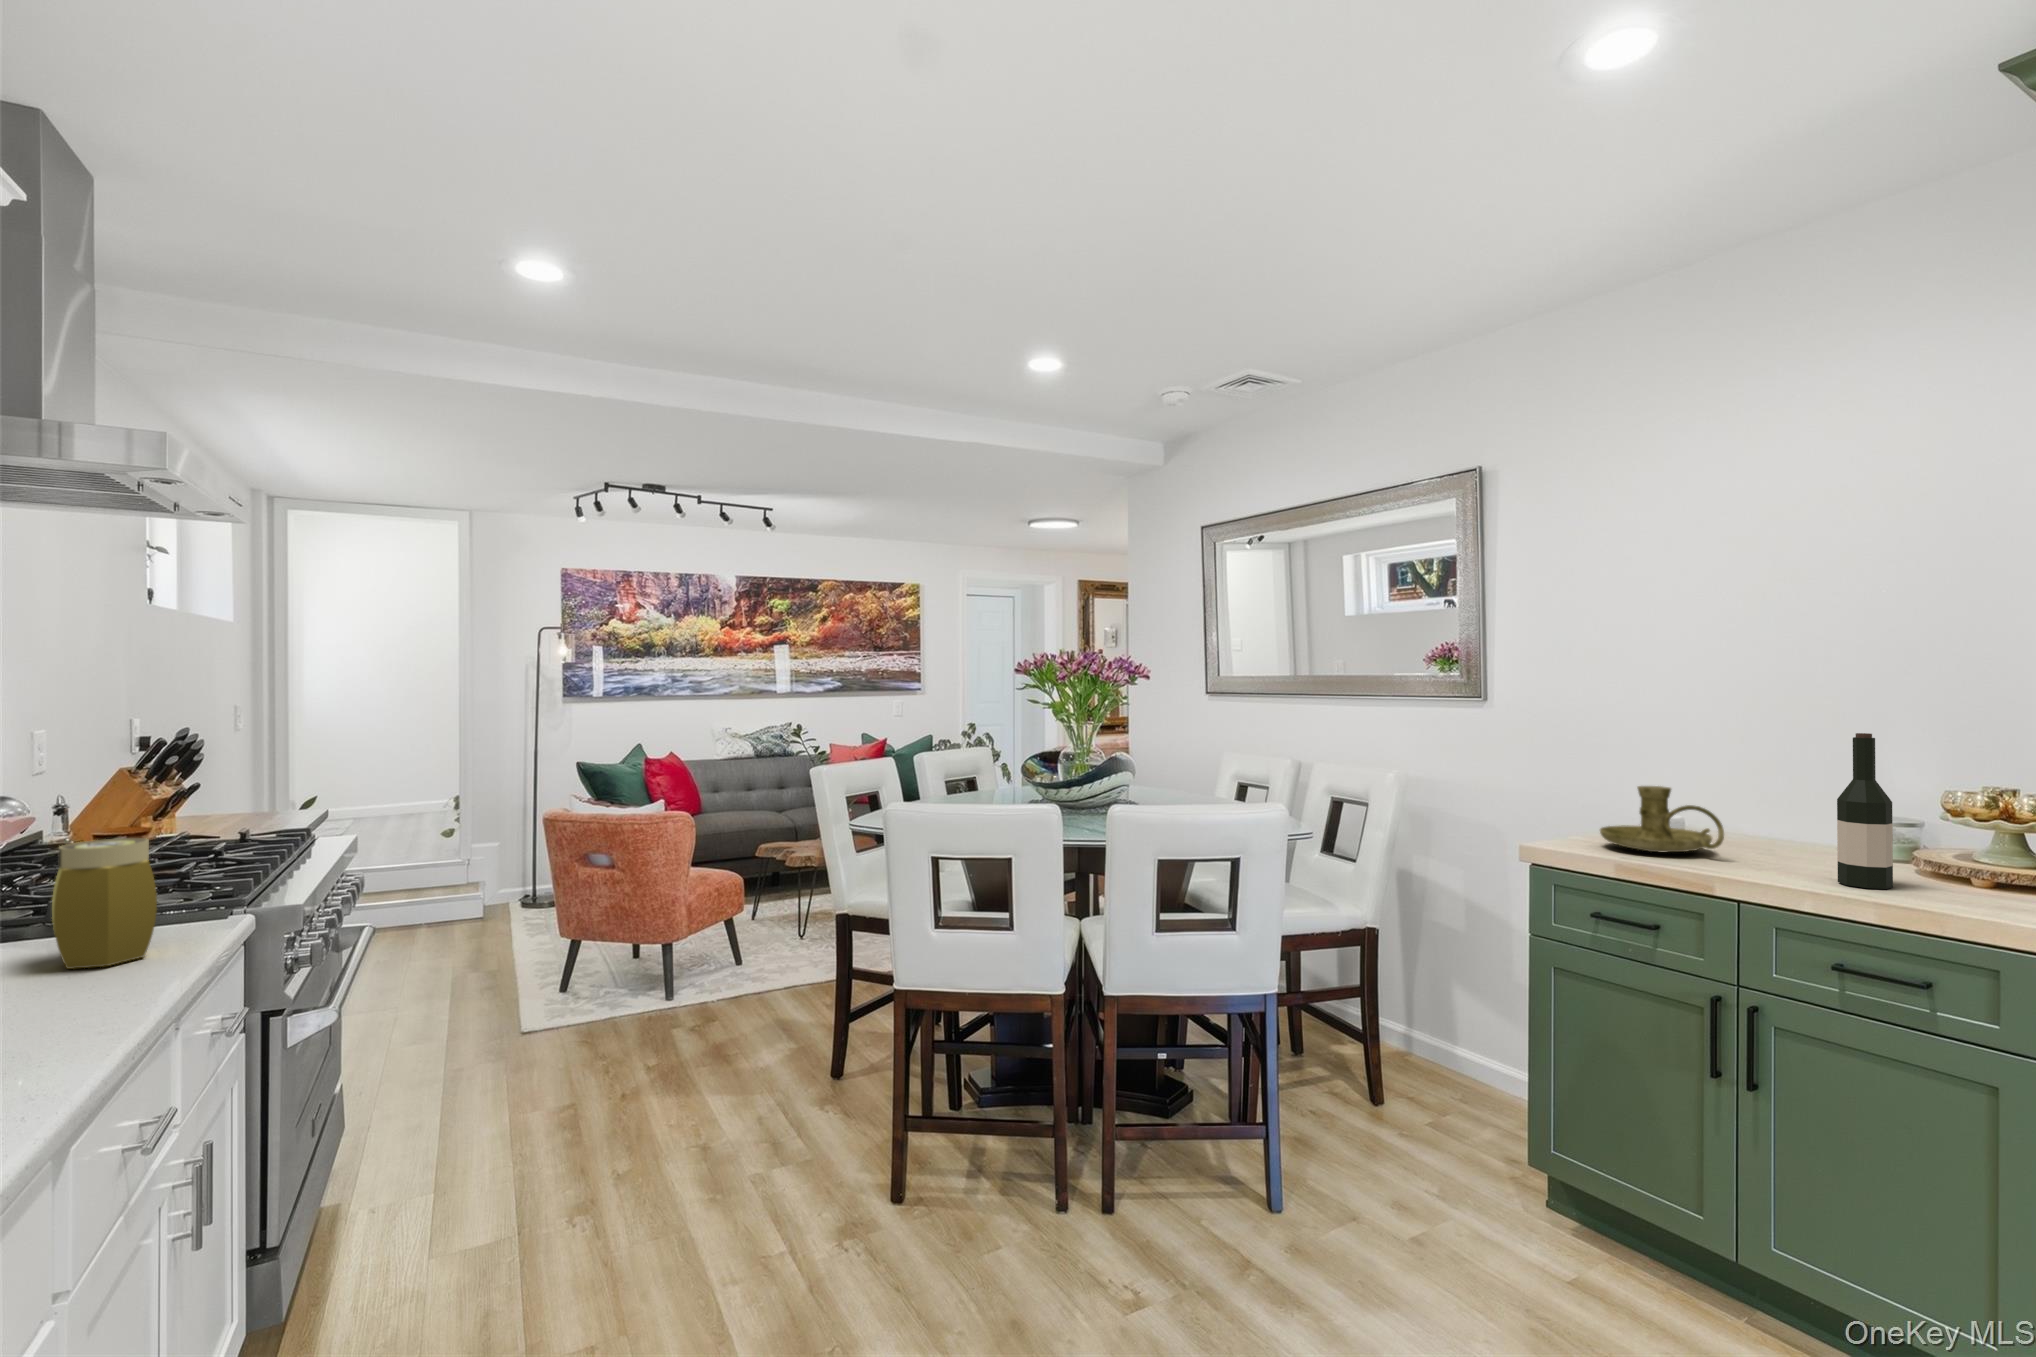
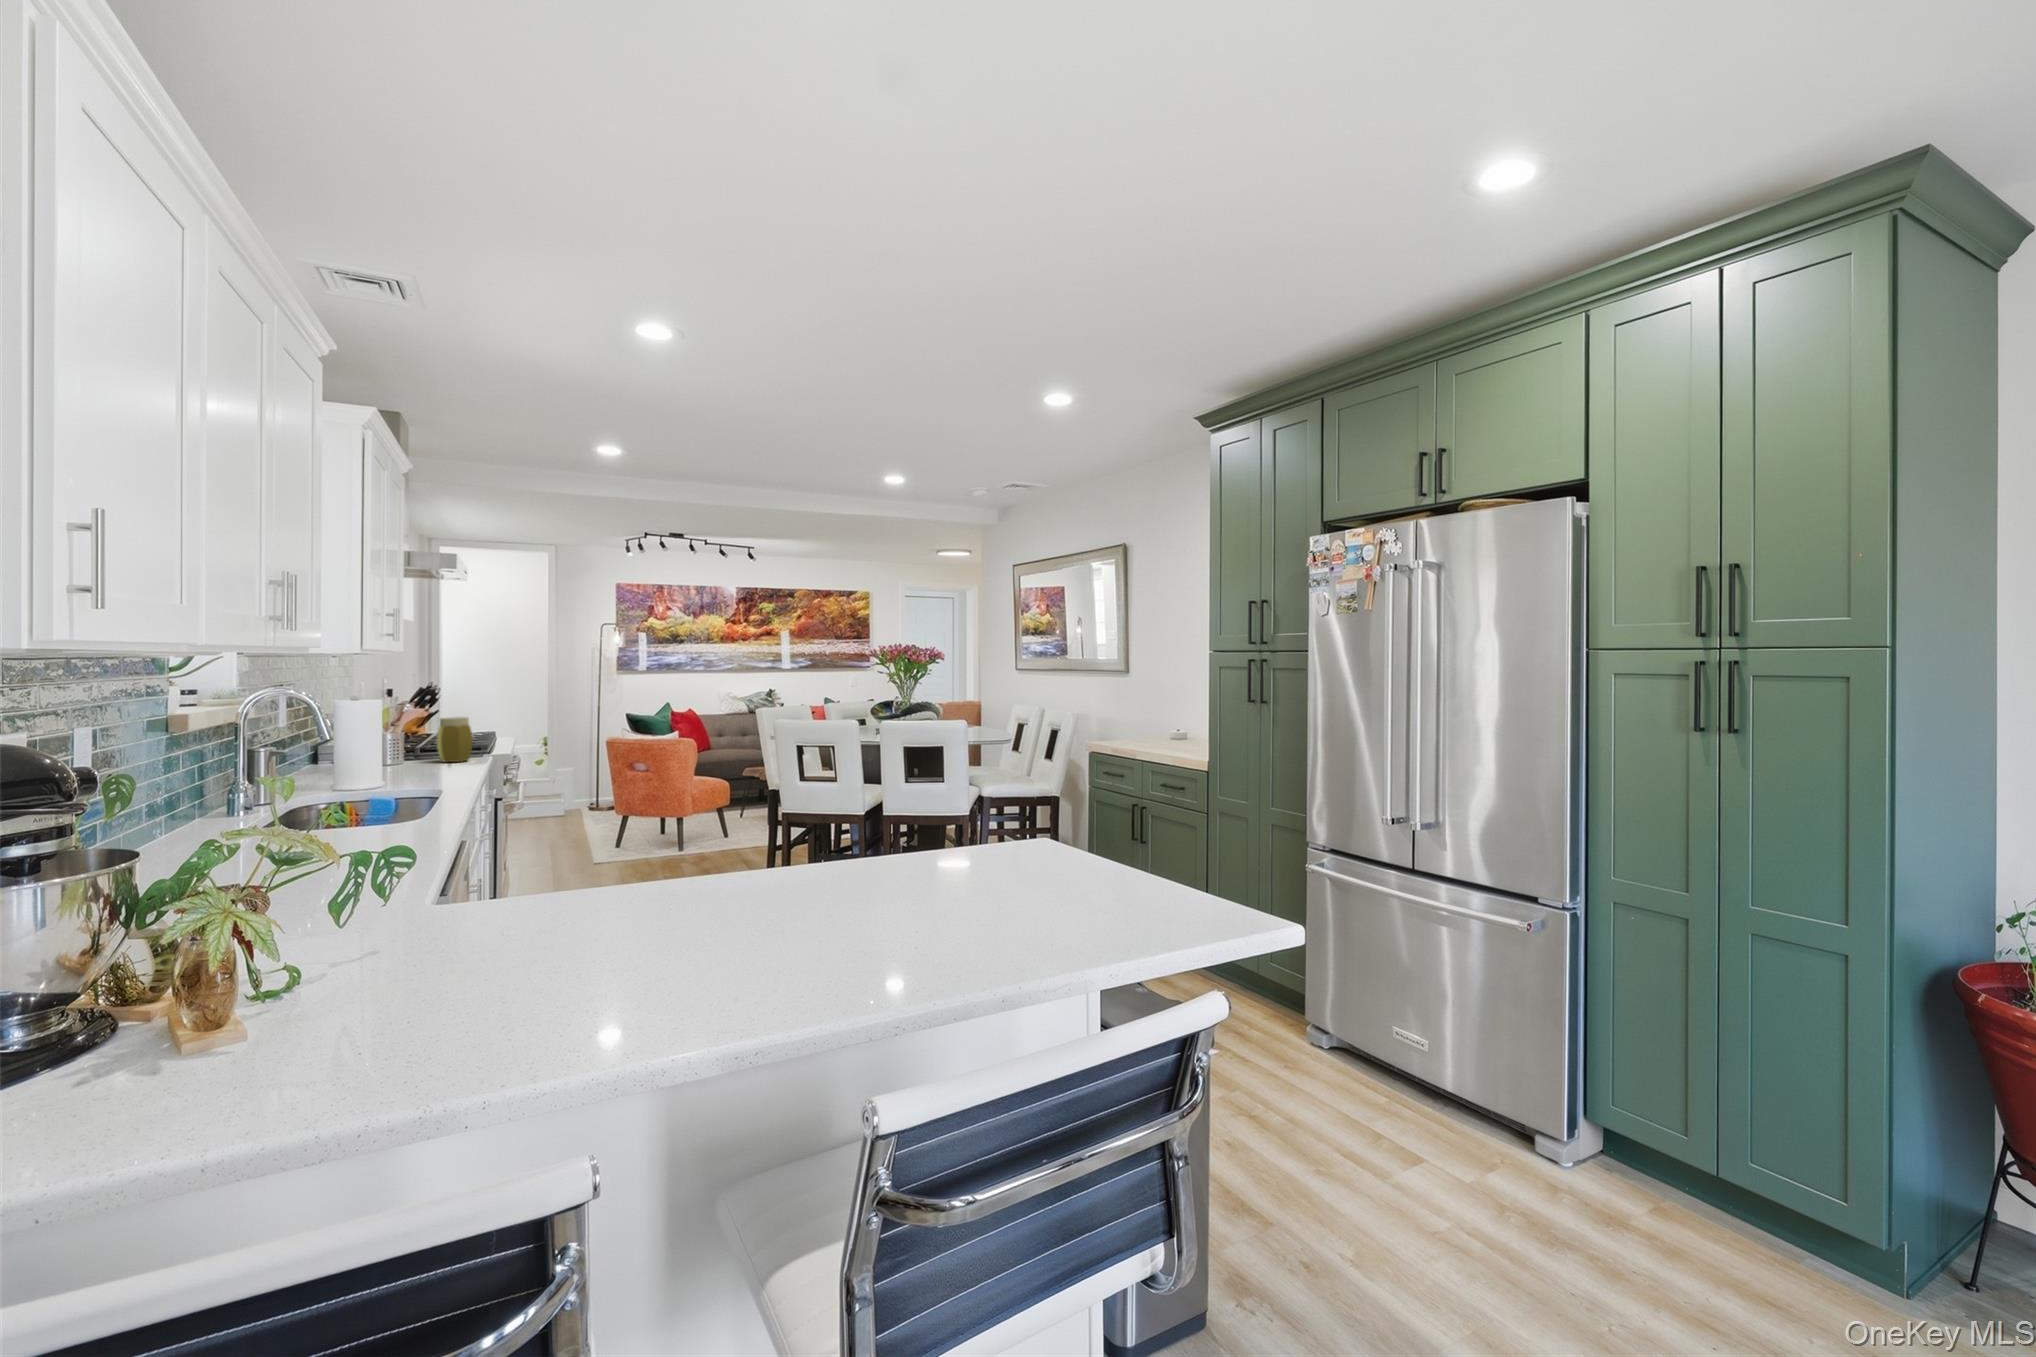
wine bottle: present [1837,733,1893,889] -> none [1172,686,1189,752]
candle holder: present [1600,786,1724,853] -> none [1115,714,1161,744]

